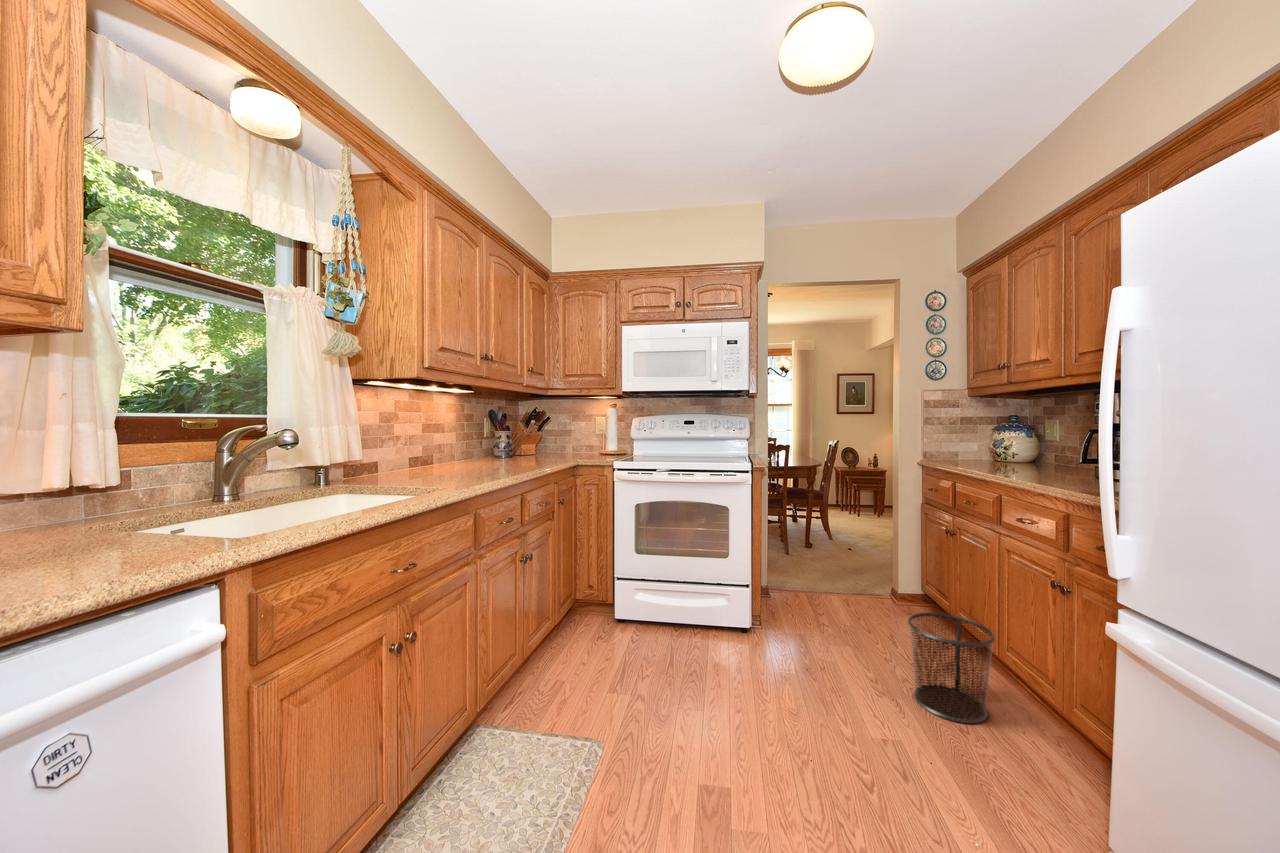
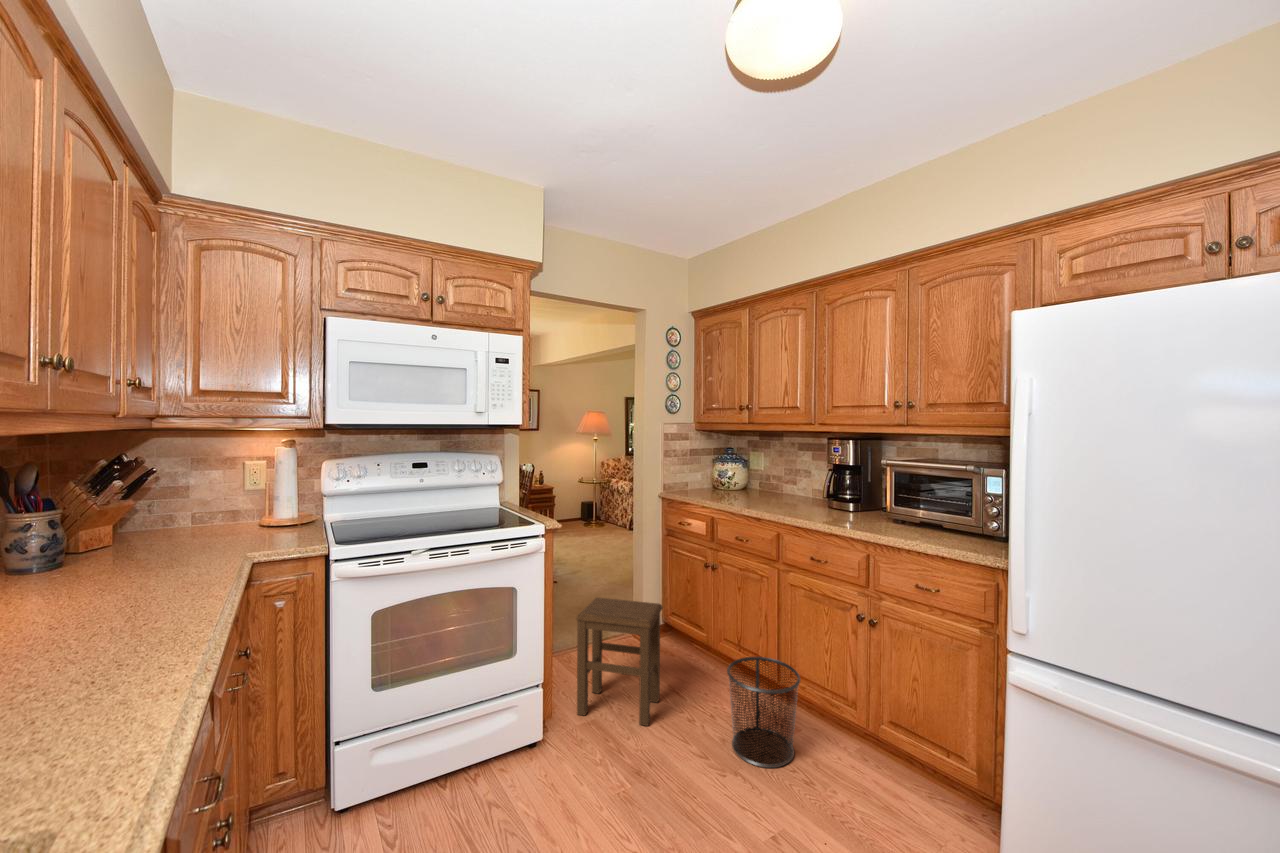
stool: none [788,539,874,652] -> present [576,598,663,726]

